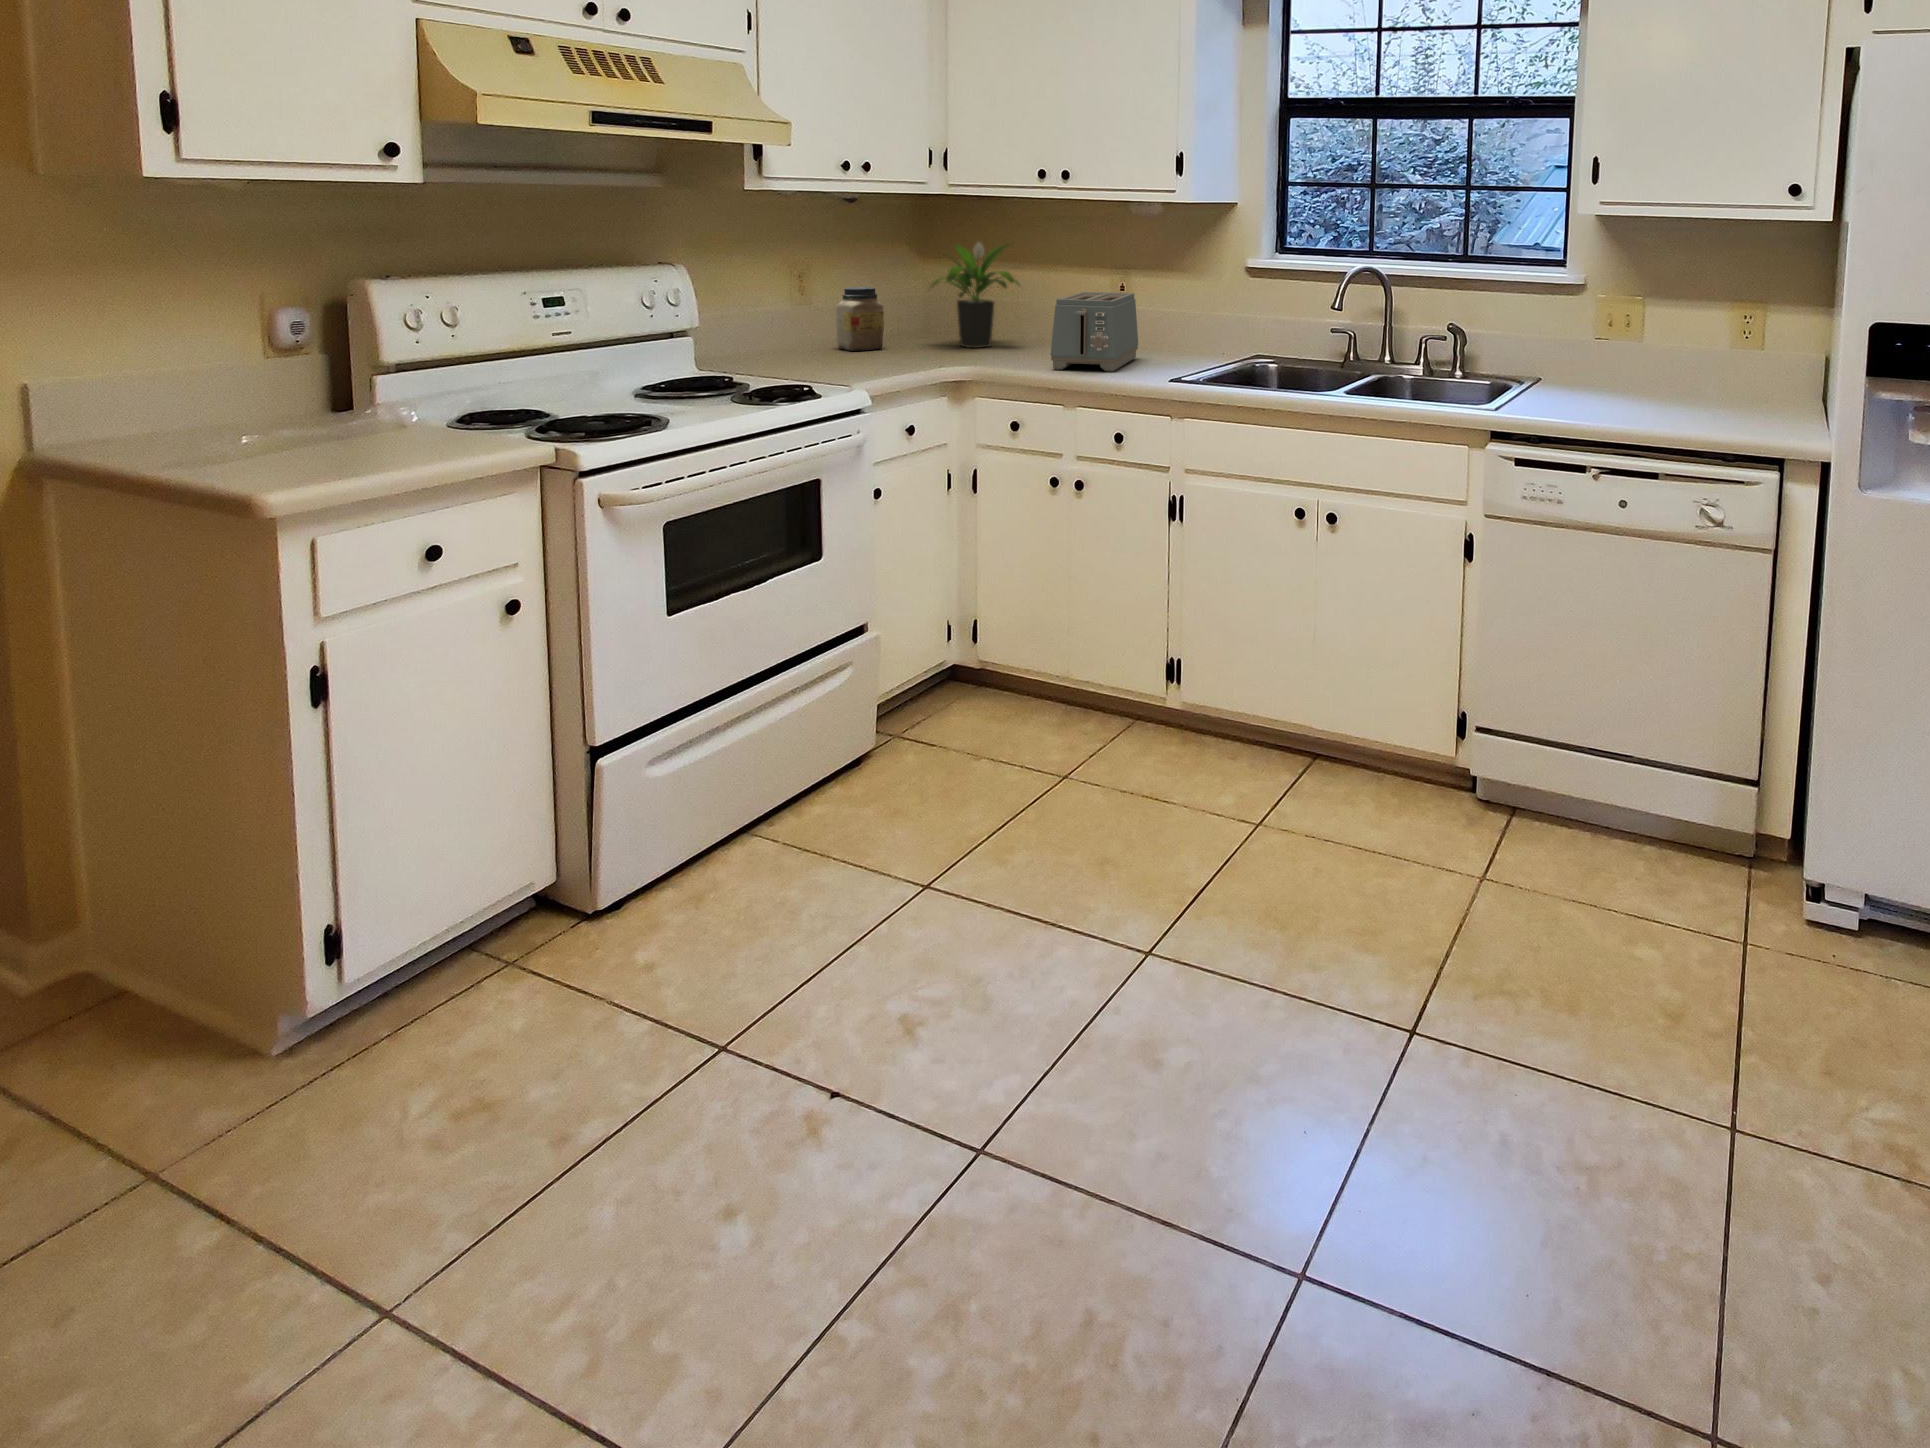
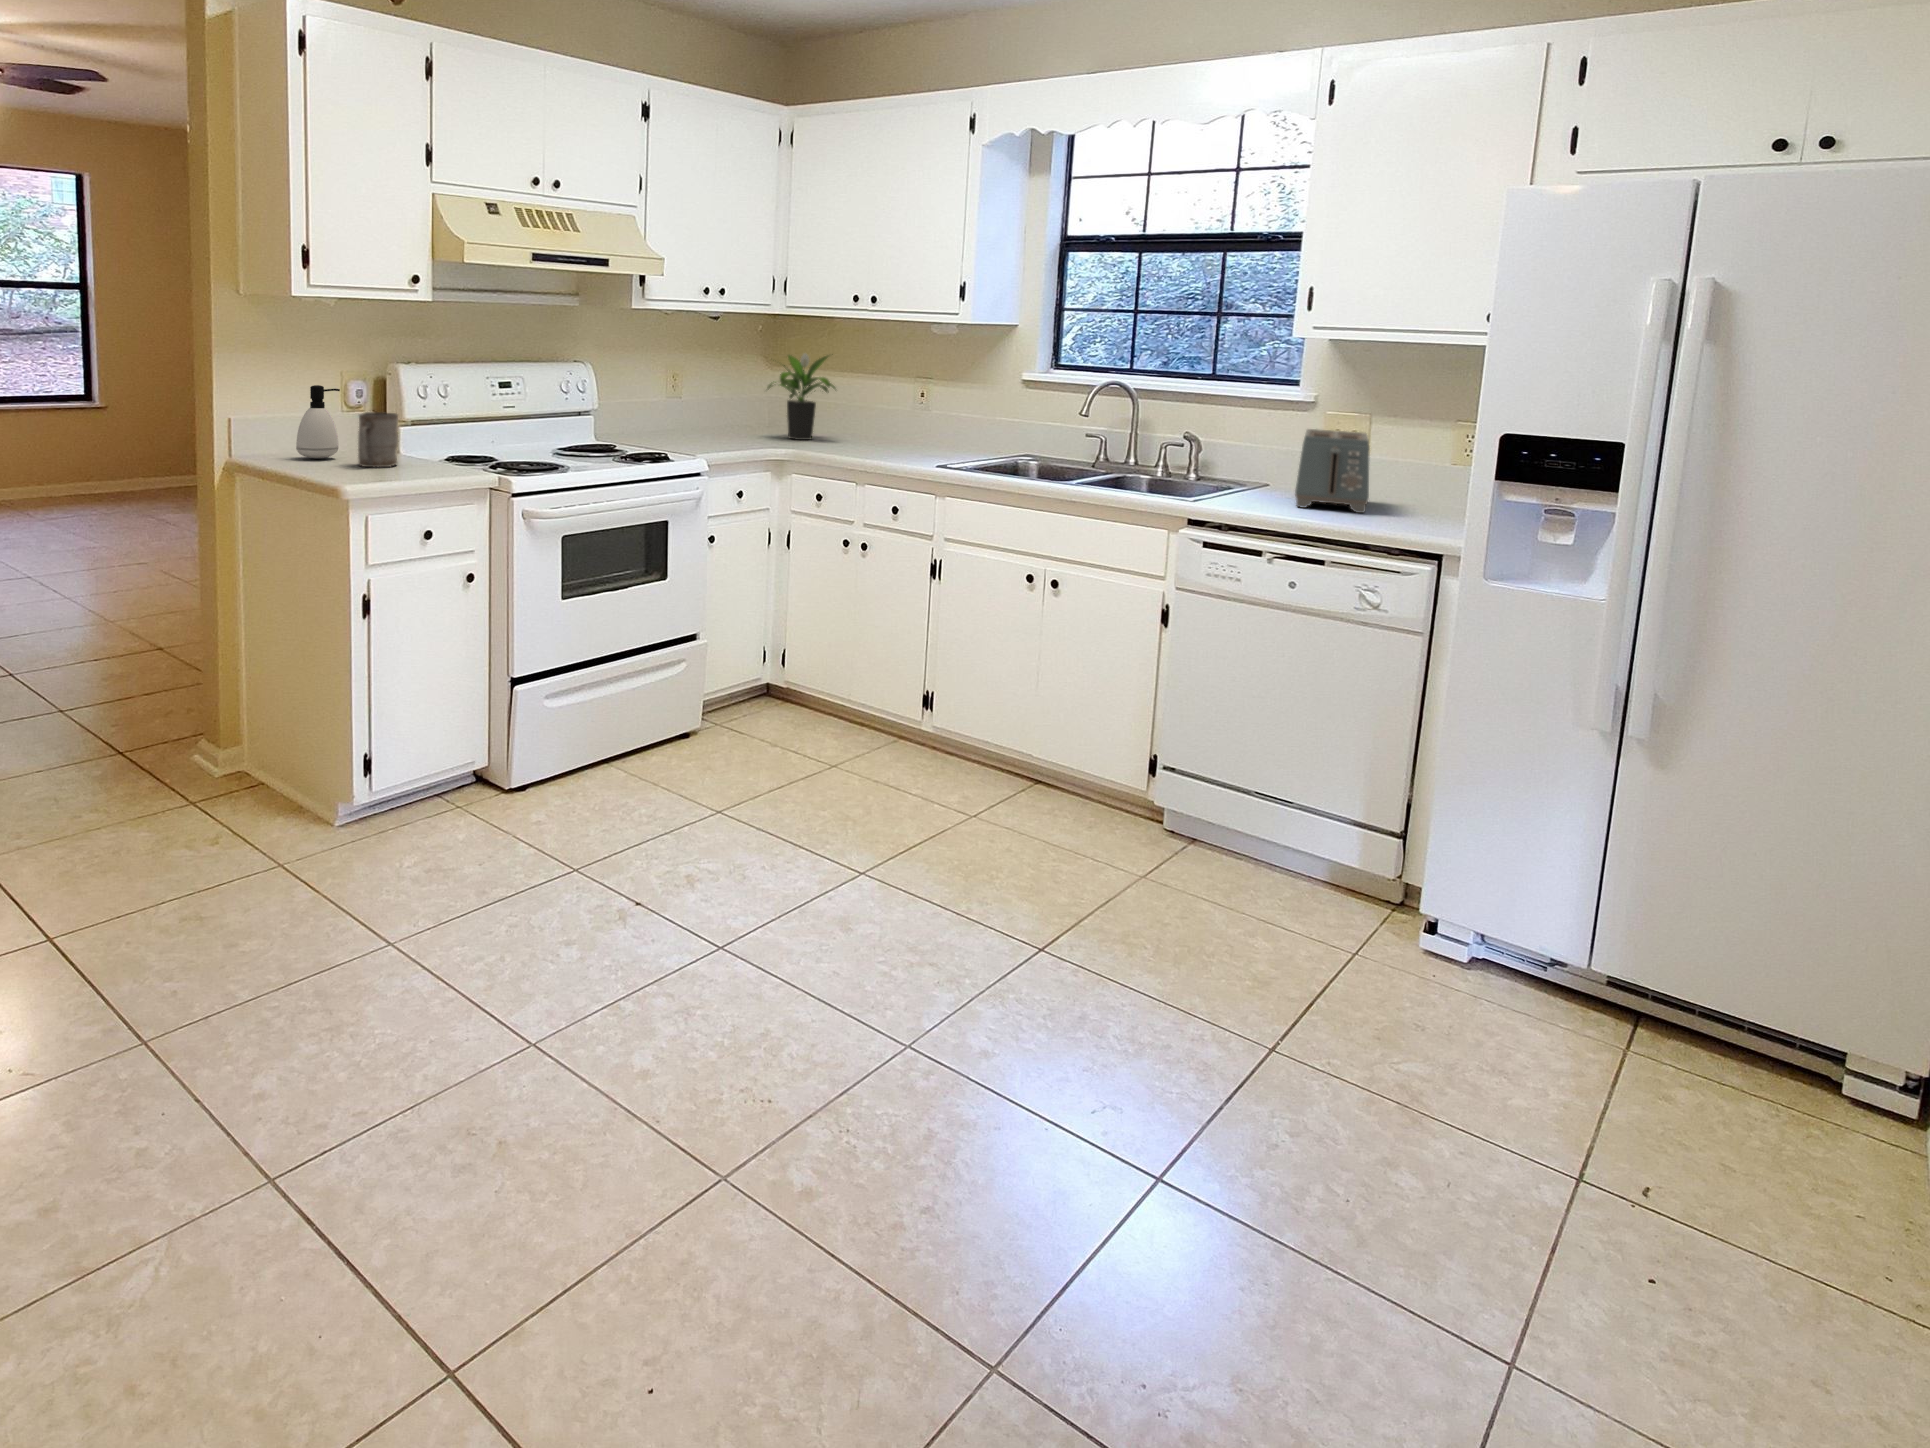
jar: present [836,287,884,351] -> none [695,387,730,437]
toaster: present [1050,292,1138,372] -> present [1295,429,1370,513]
soap dispenser: none [159,322,248,441] -> present [296,385,340,459]
mug: none [279,361,363,452] -> present [358,412,398,467]

